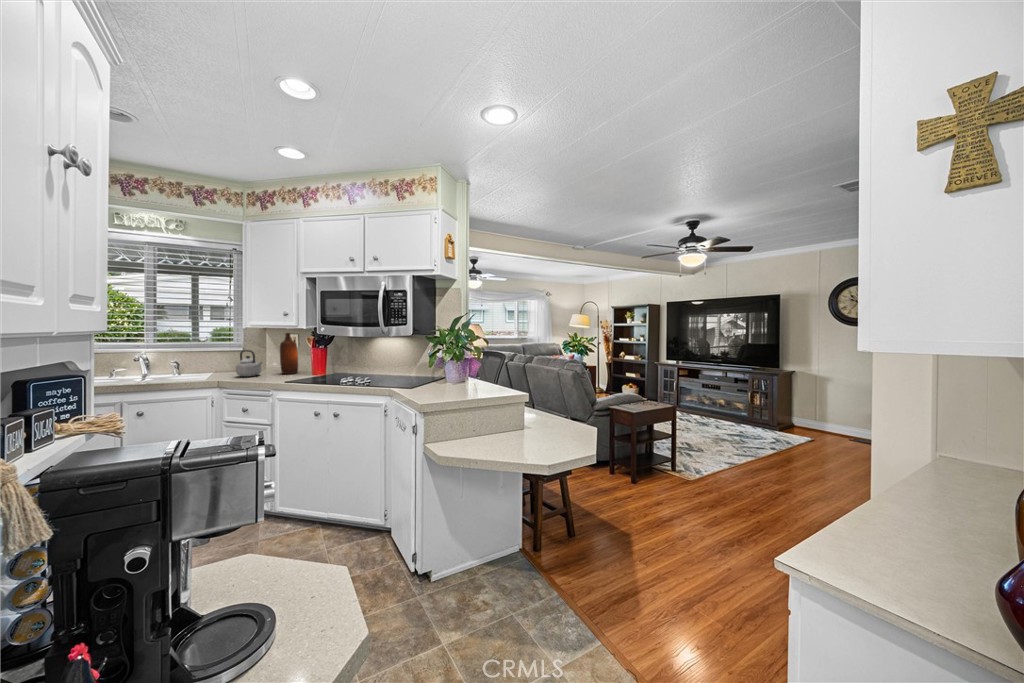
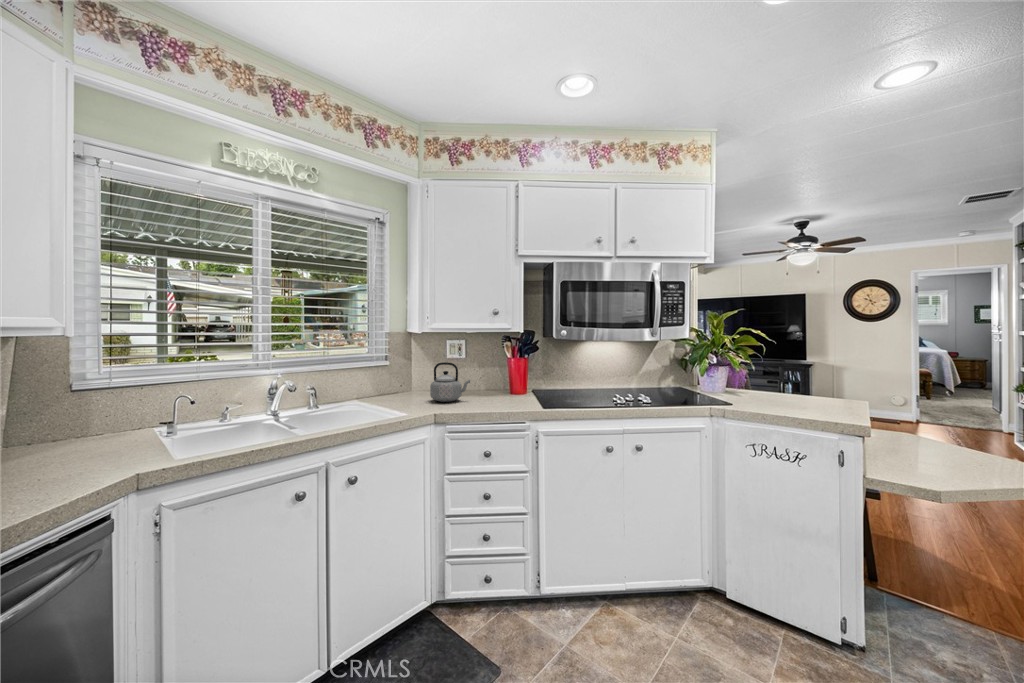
bottle: present [280,333,298,374] -> none [478,338,499,397]

